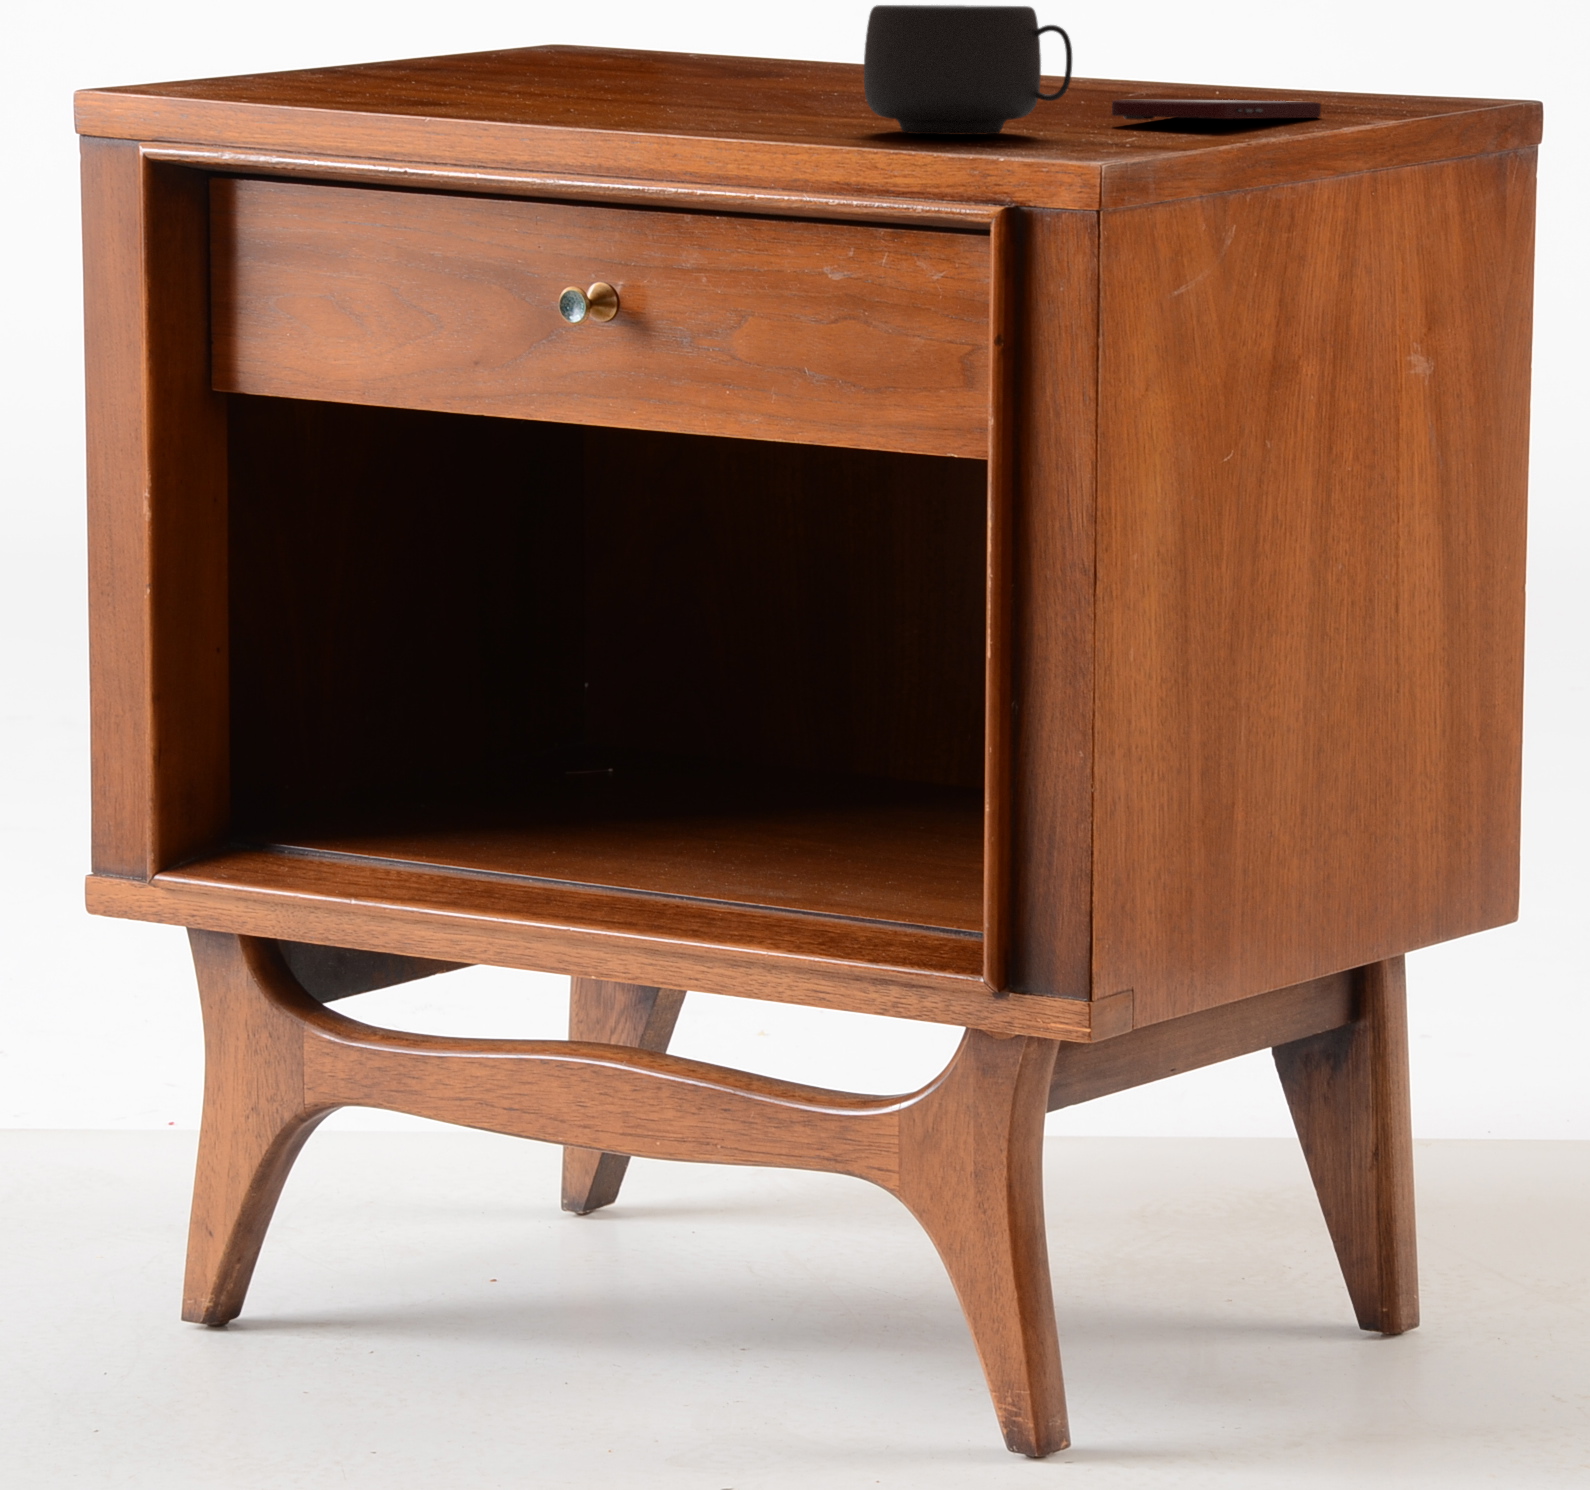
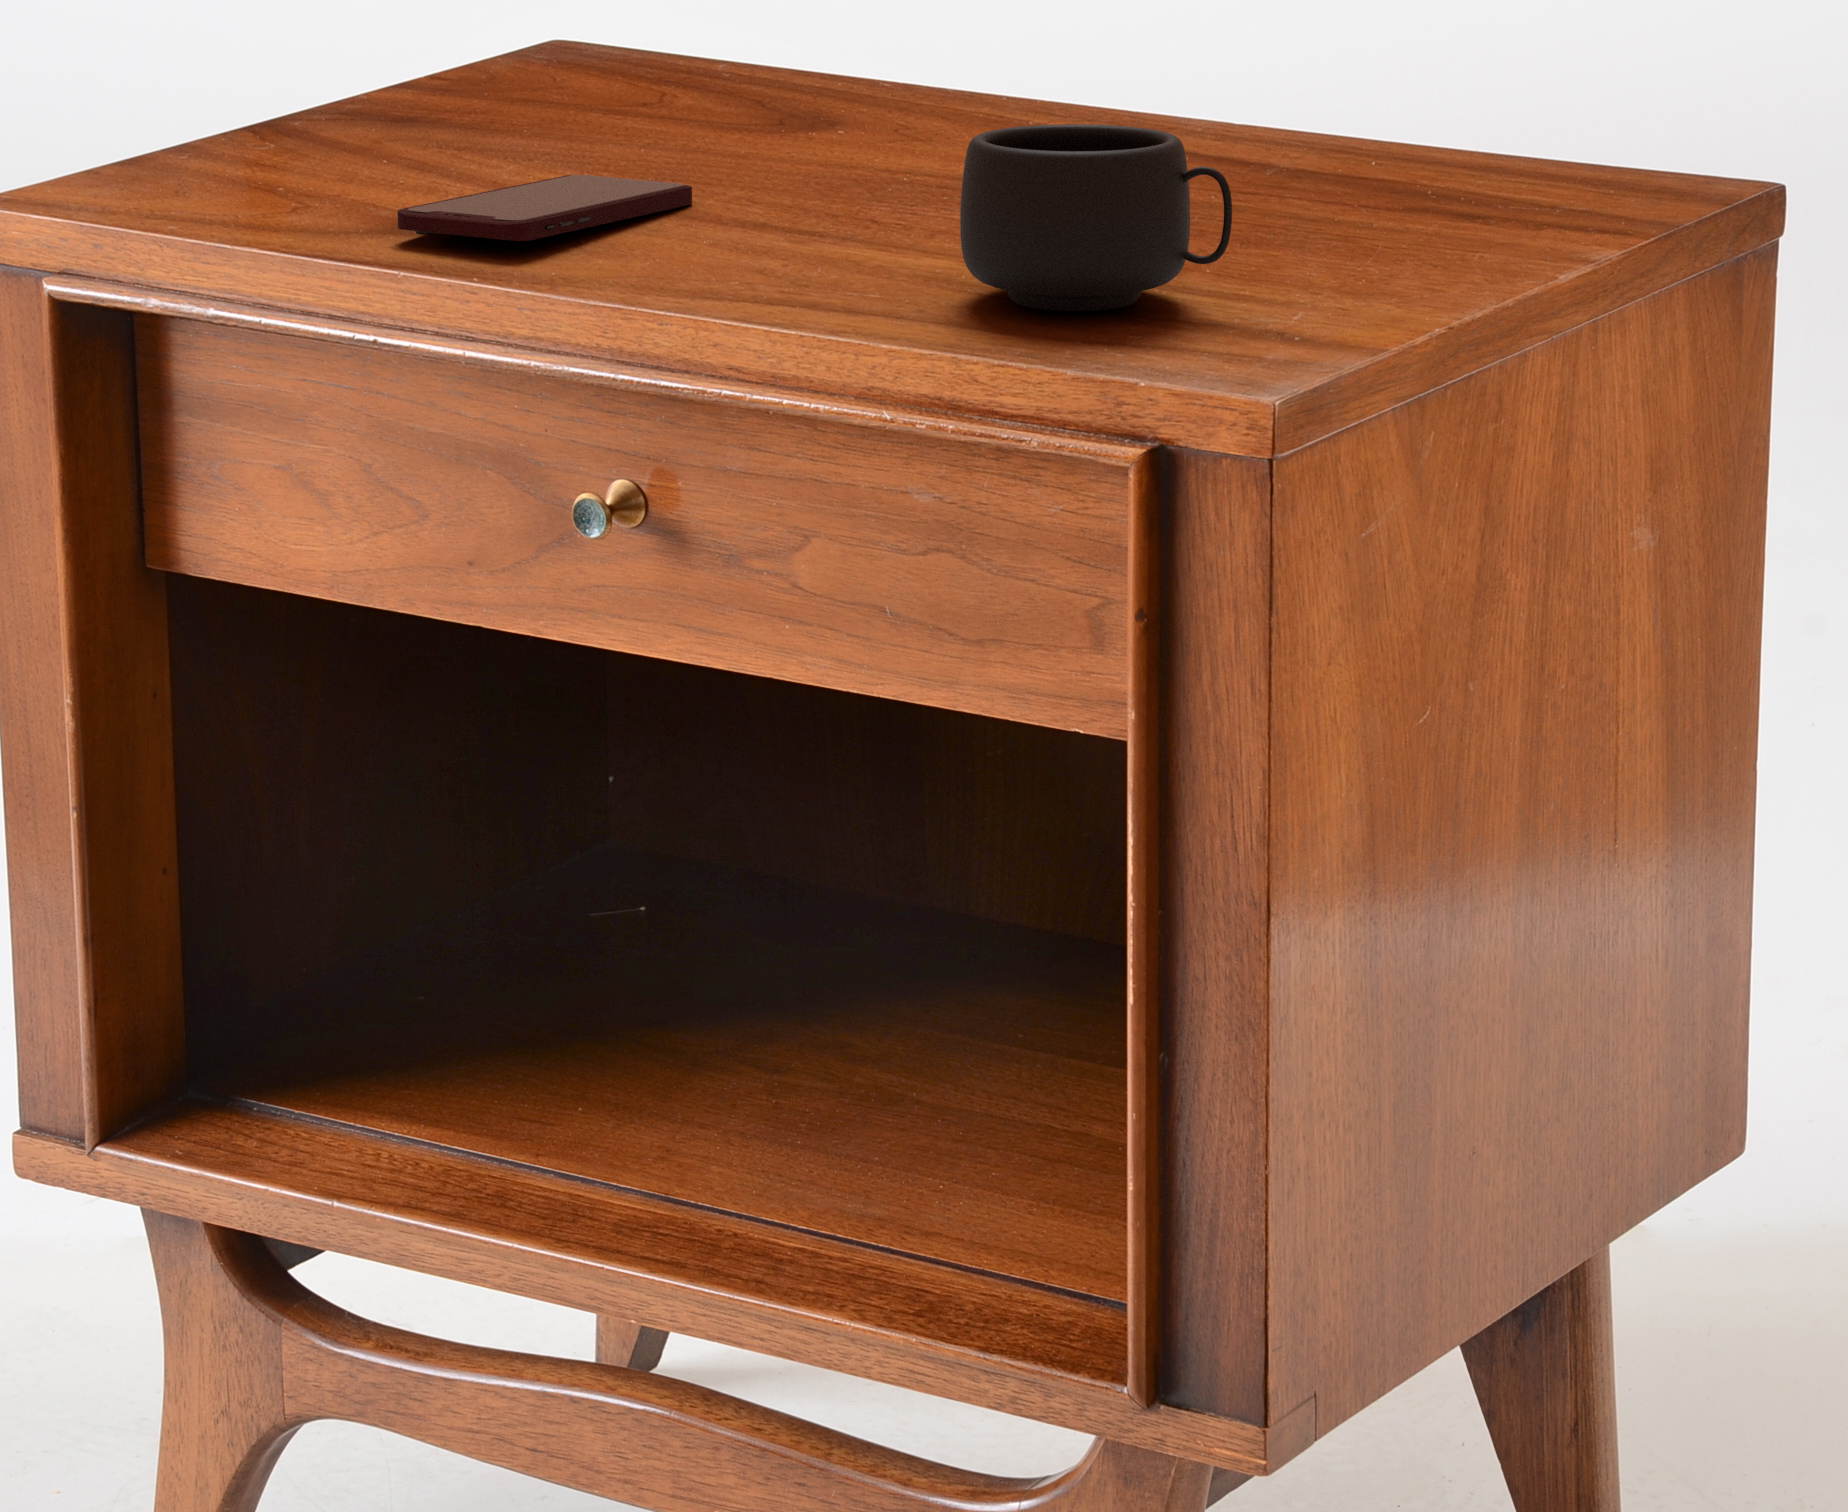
smartphone: present [1112,100,1321,120] -> present [397,175,692,241]

